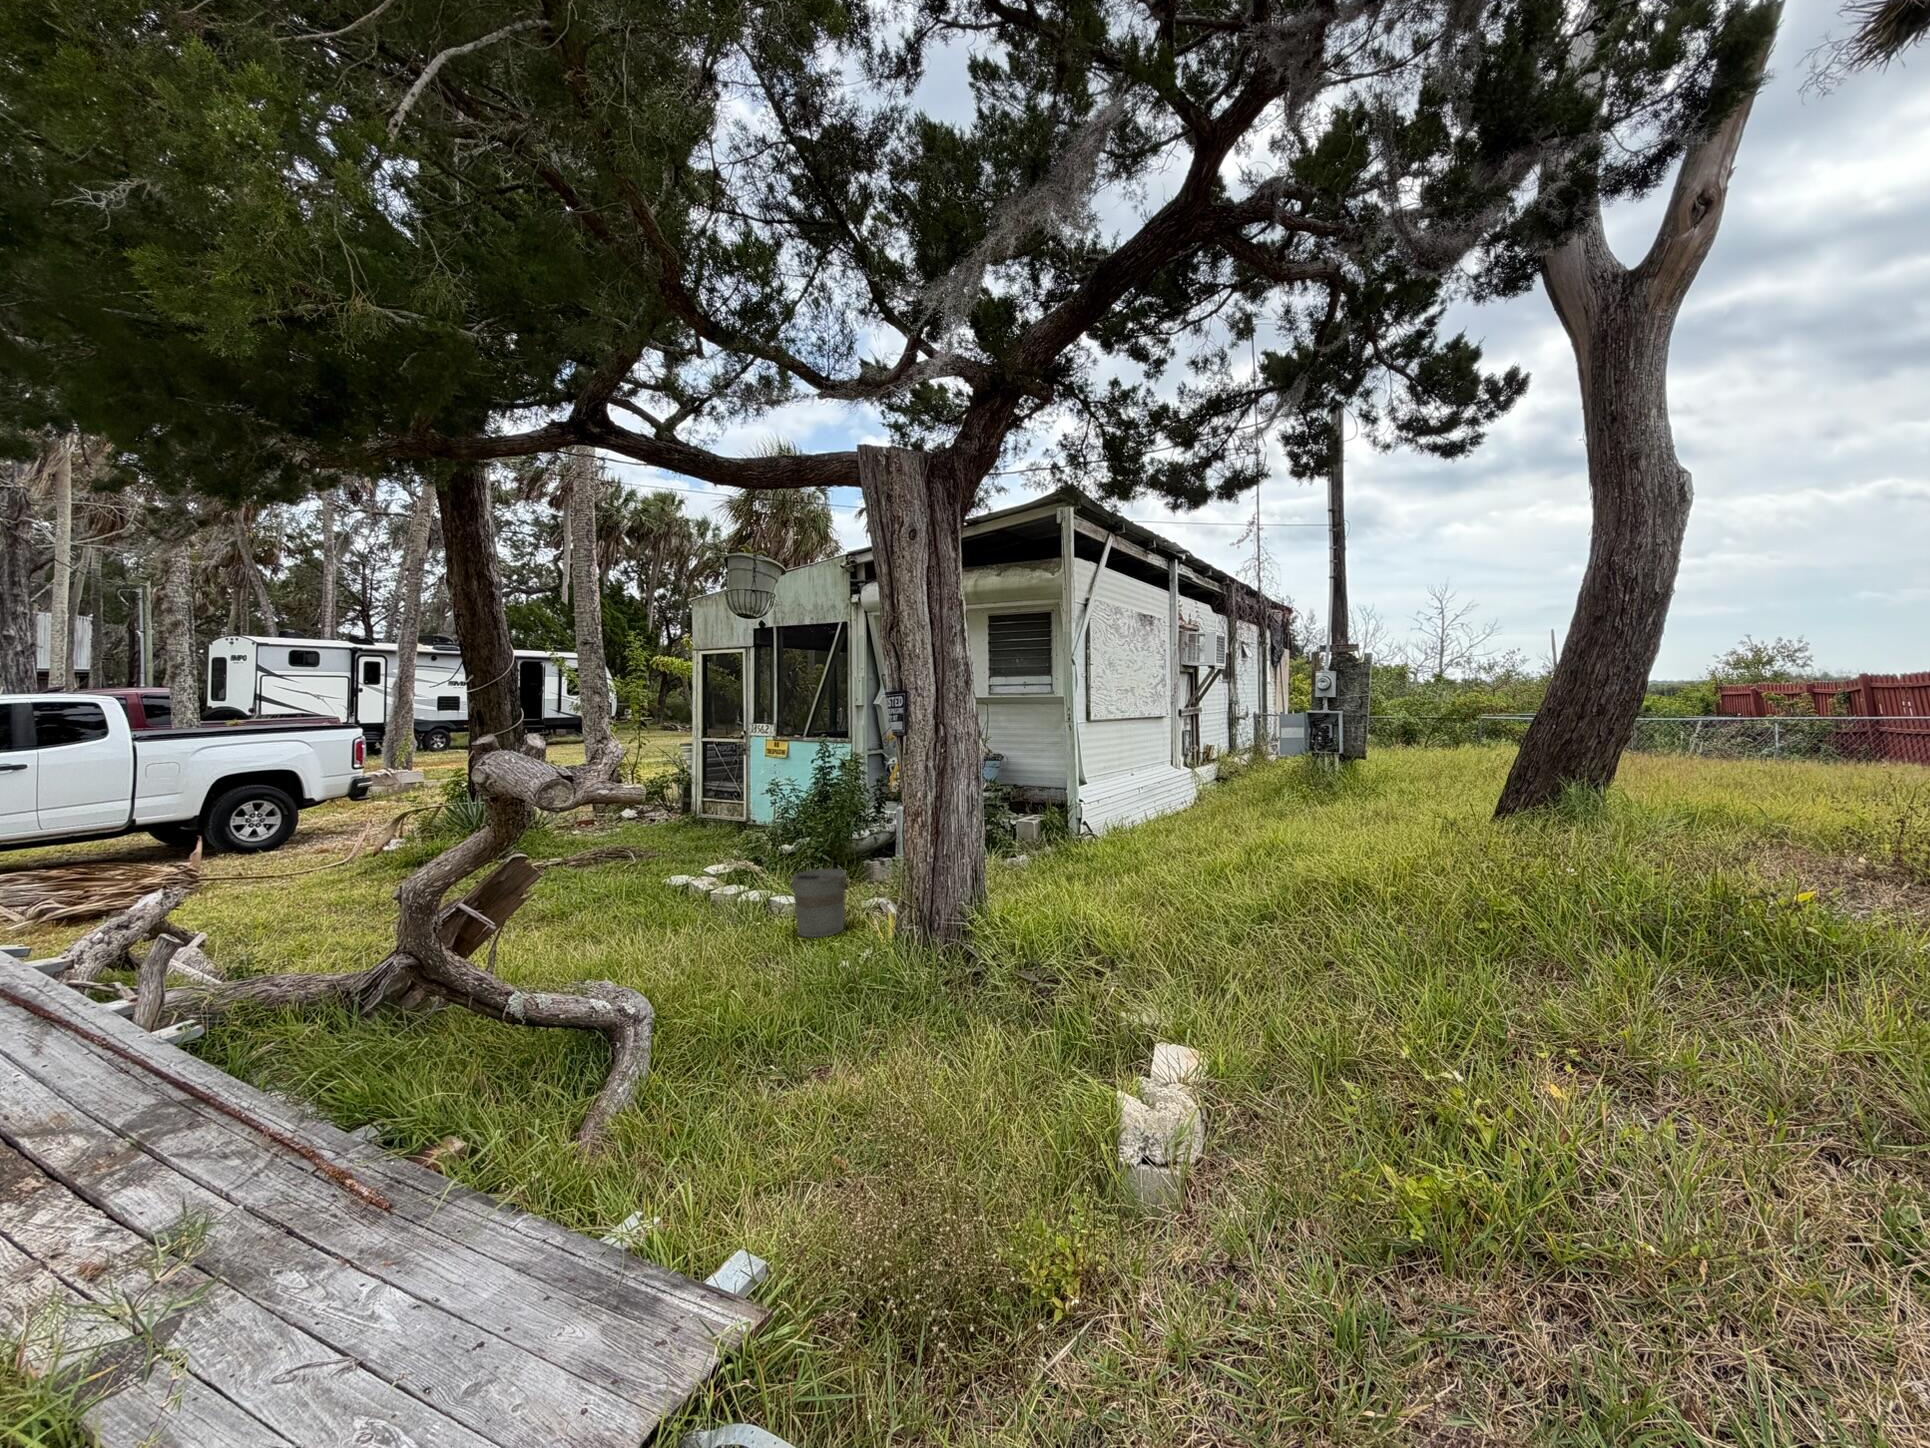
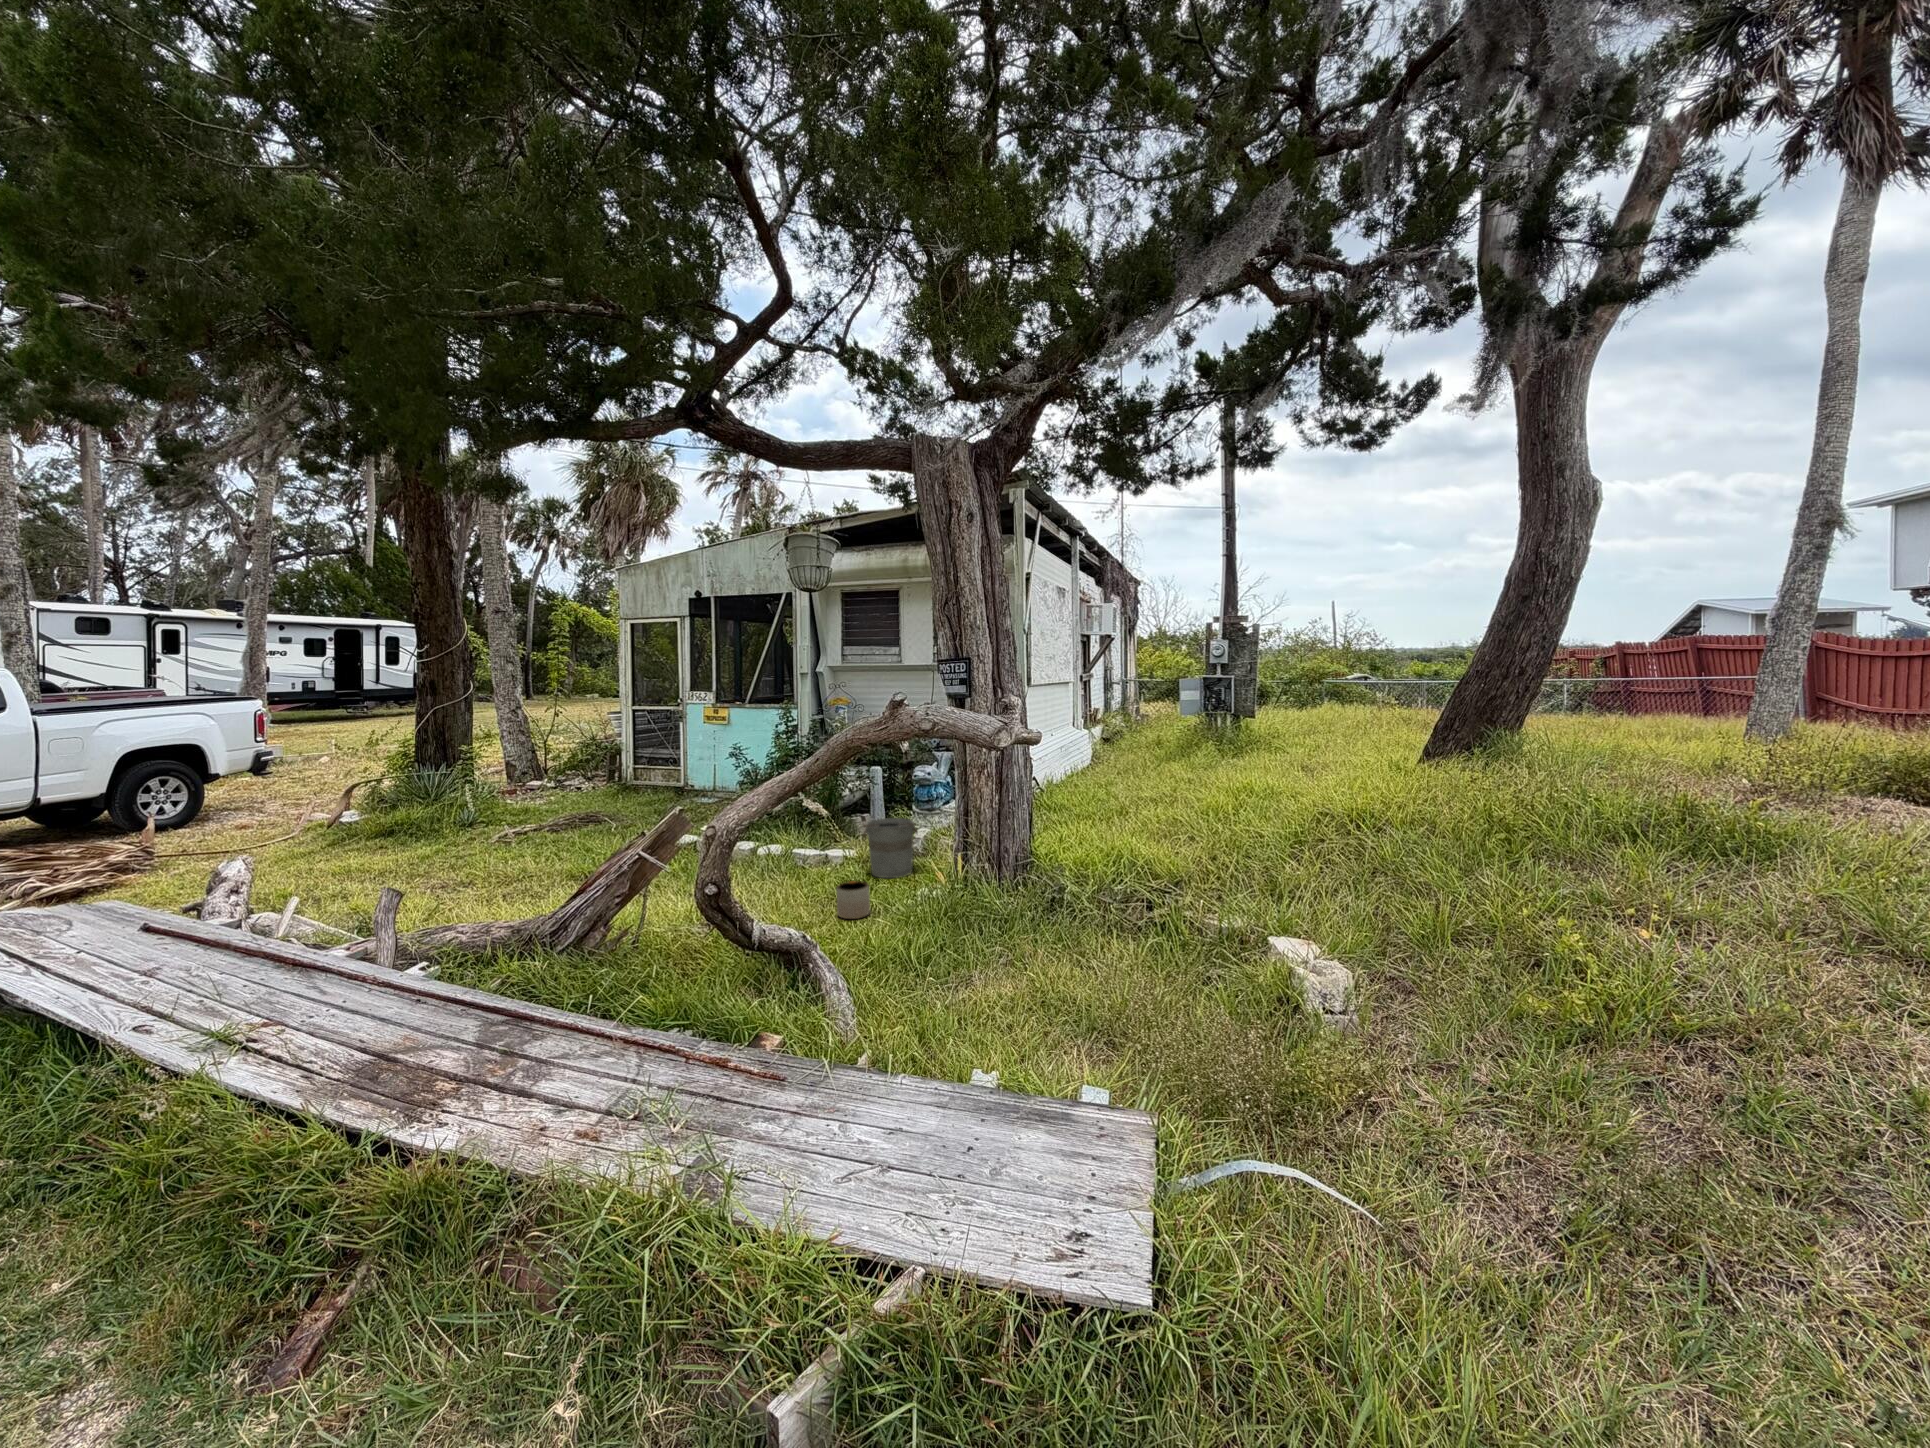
planter: none [701,942,741,986] -> present [836,881,870,919]

